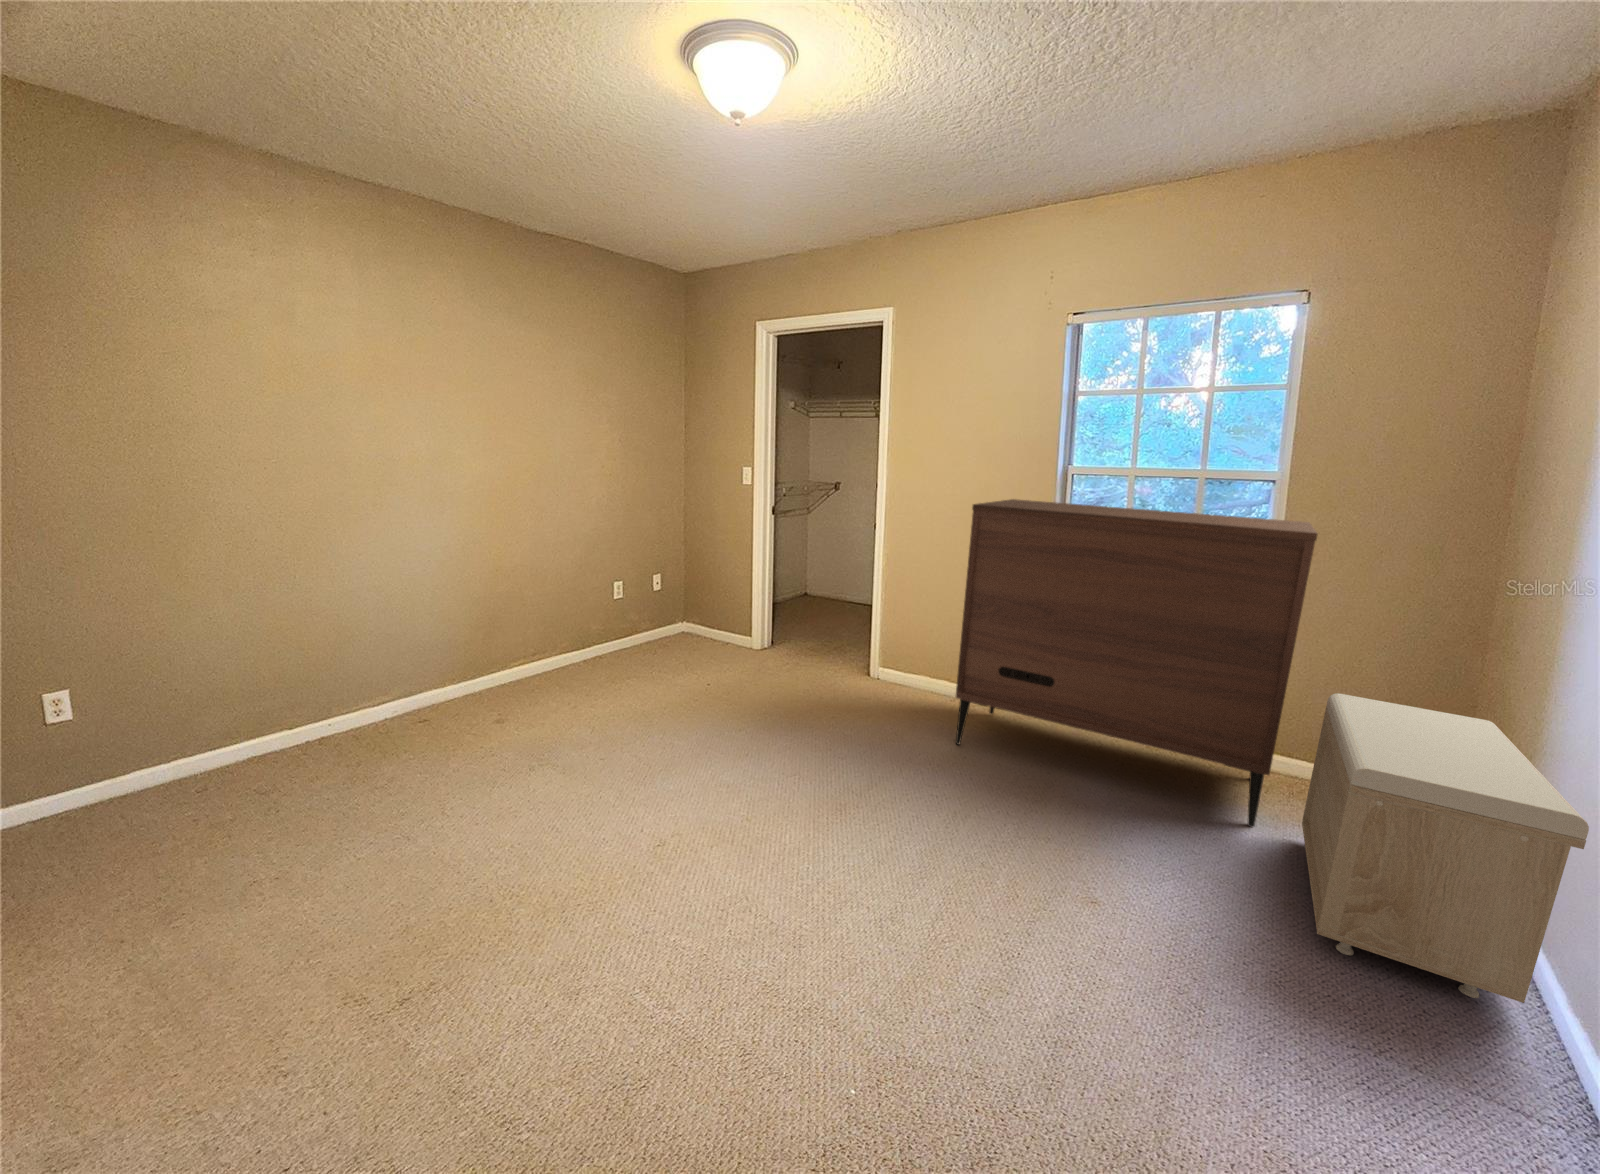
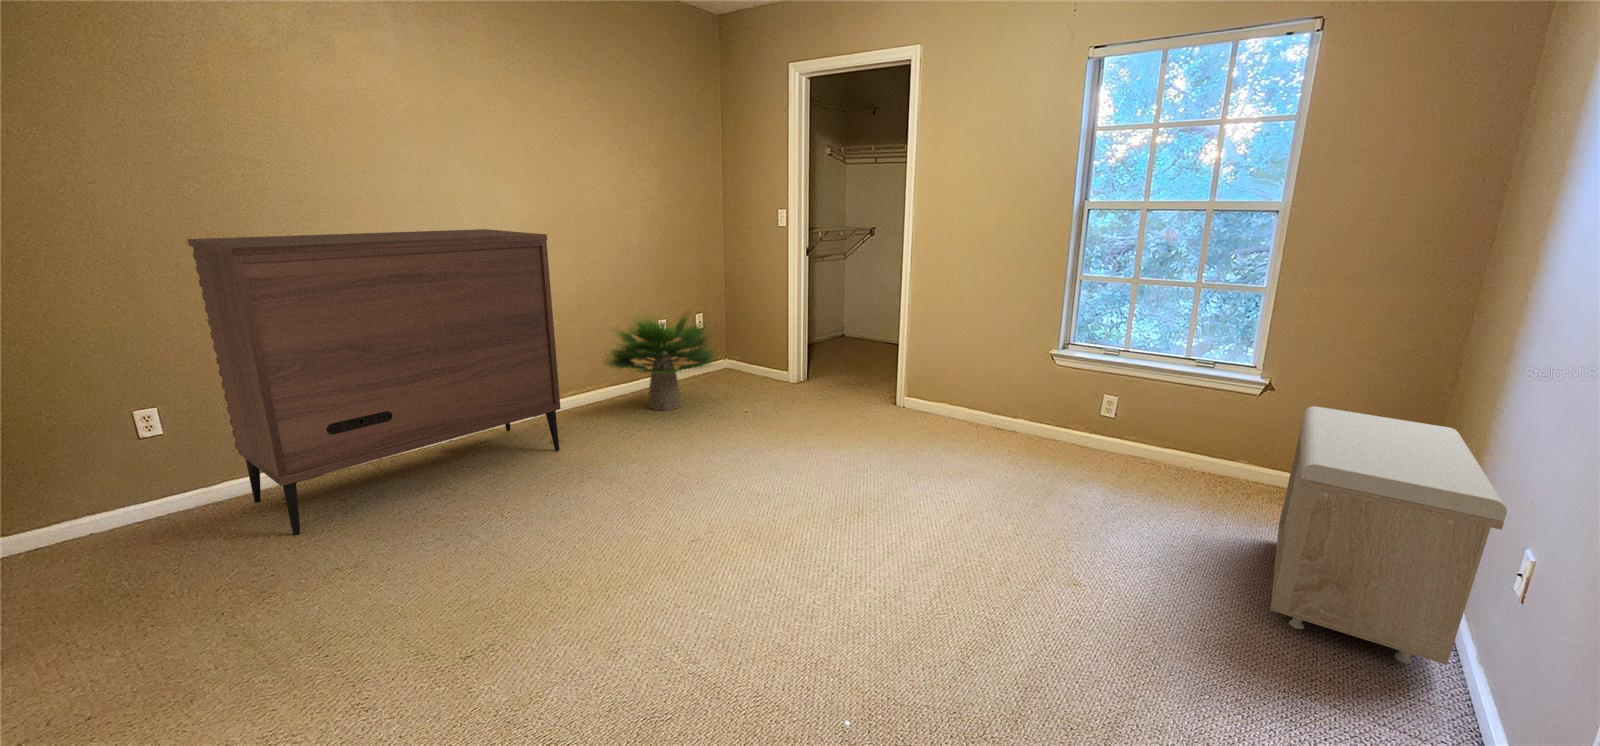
dresser: present [956,499,1318,827] -> present [188,229,561,536]
potted plant: none [544,567,684,683] -> present [607,314,715,411]

